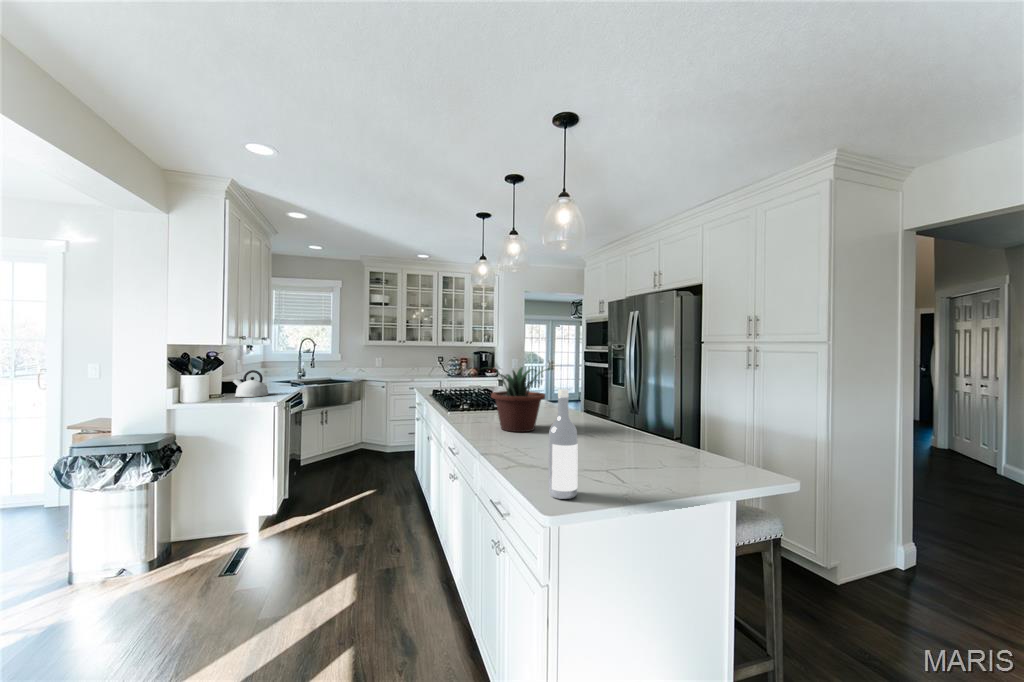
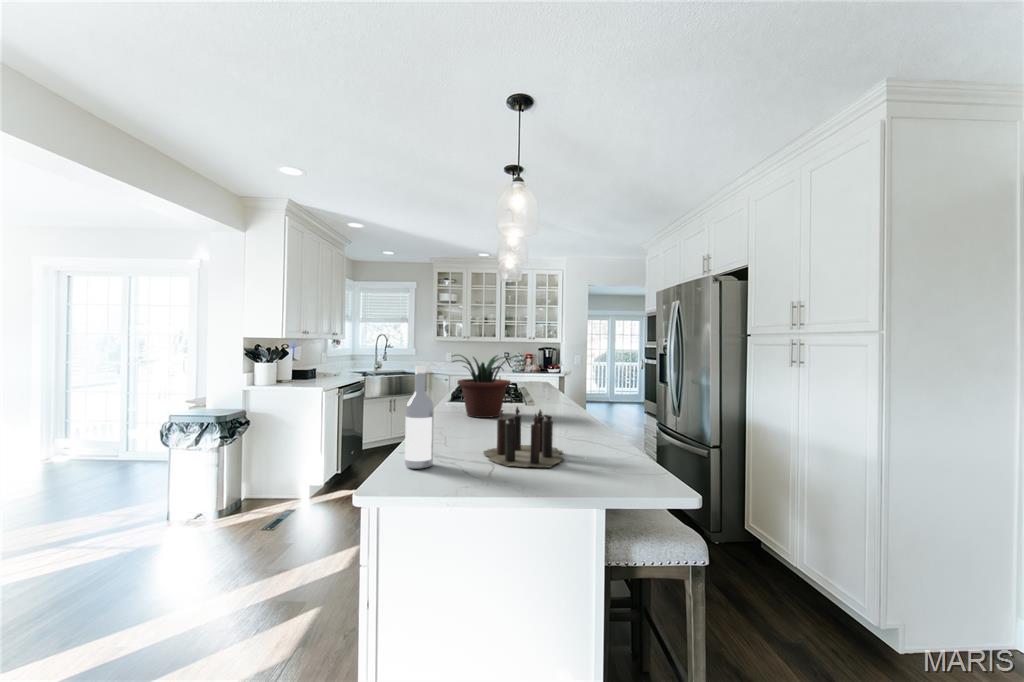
kettle: present [233,370,269,397] -> none [300,360,328,383]
candle: none [590,424,700,487] -> present [484,407,563,467]

